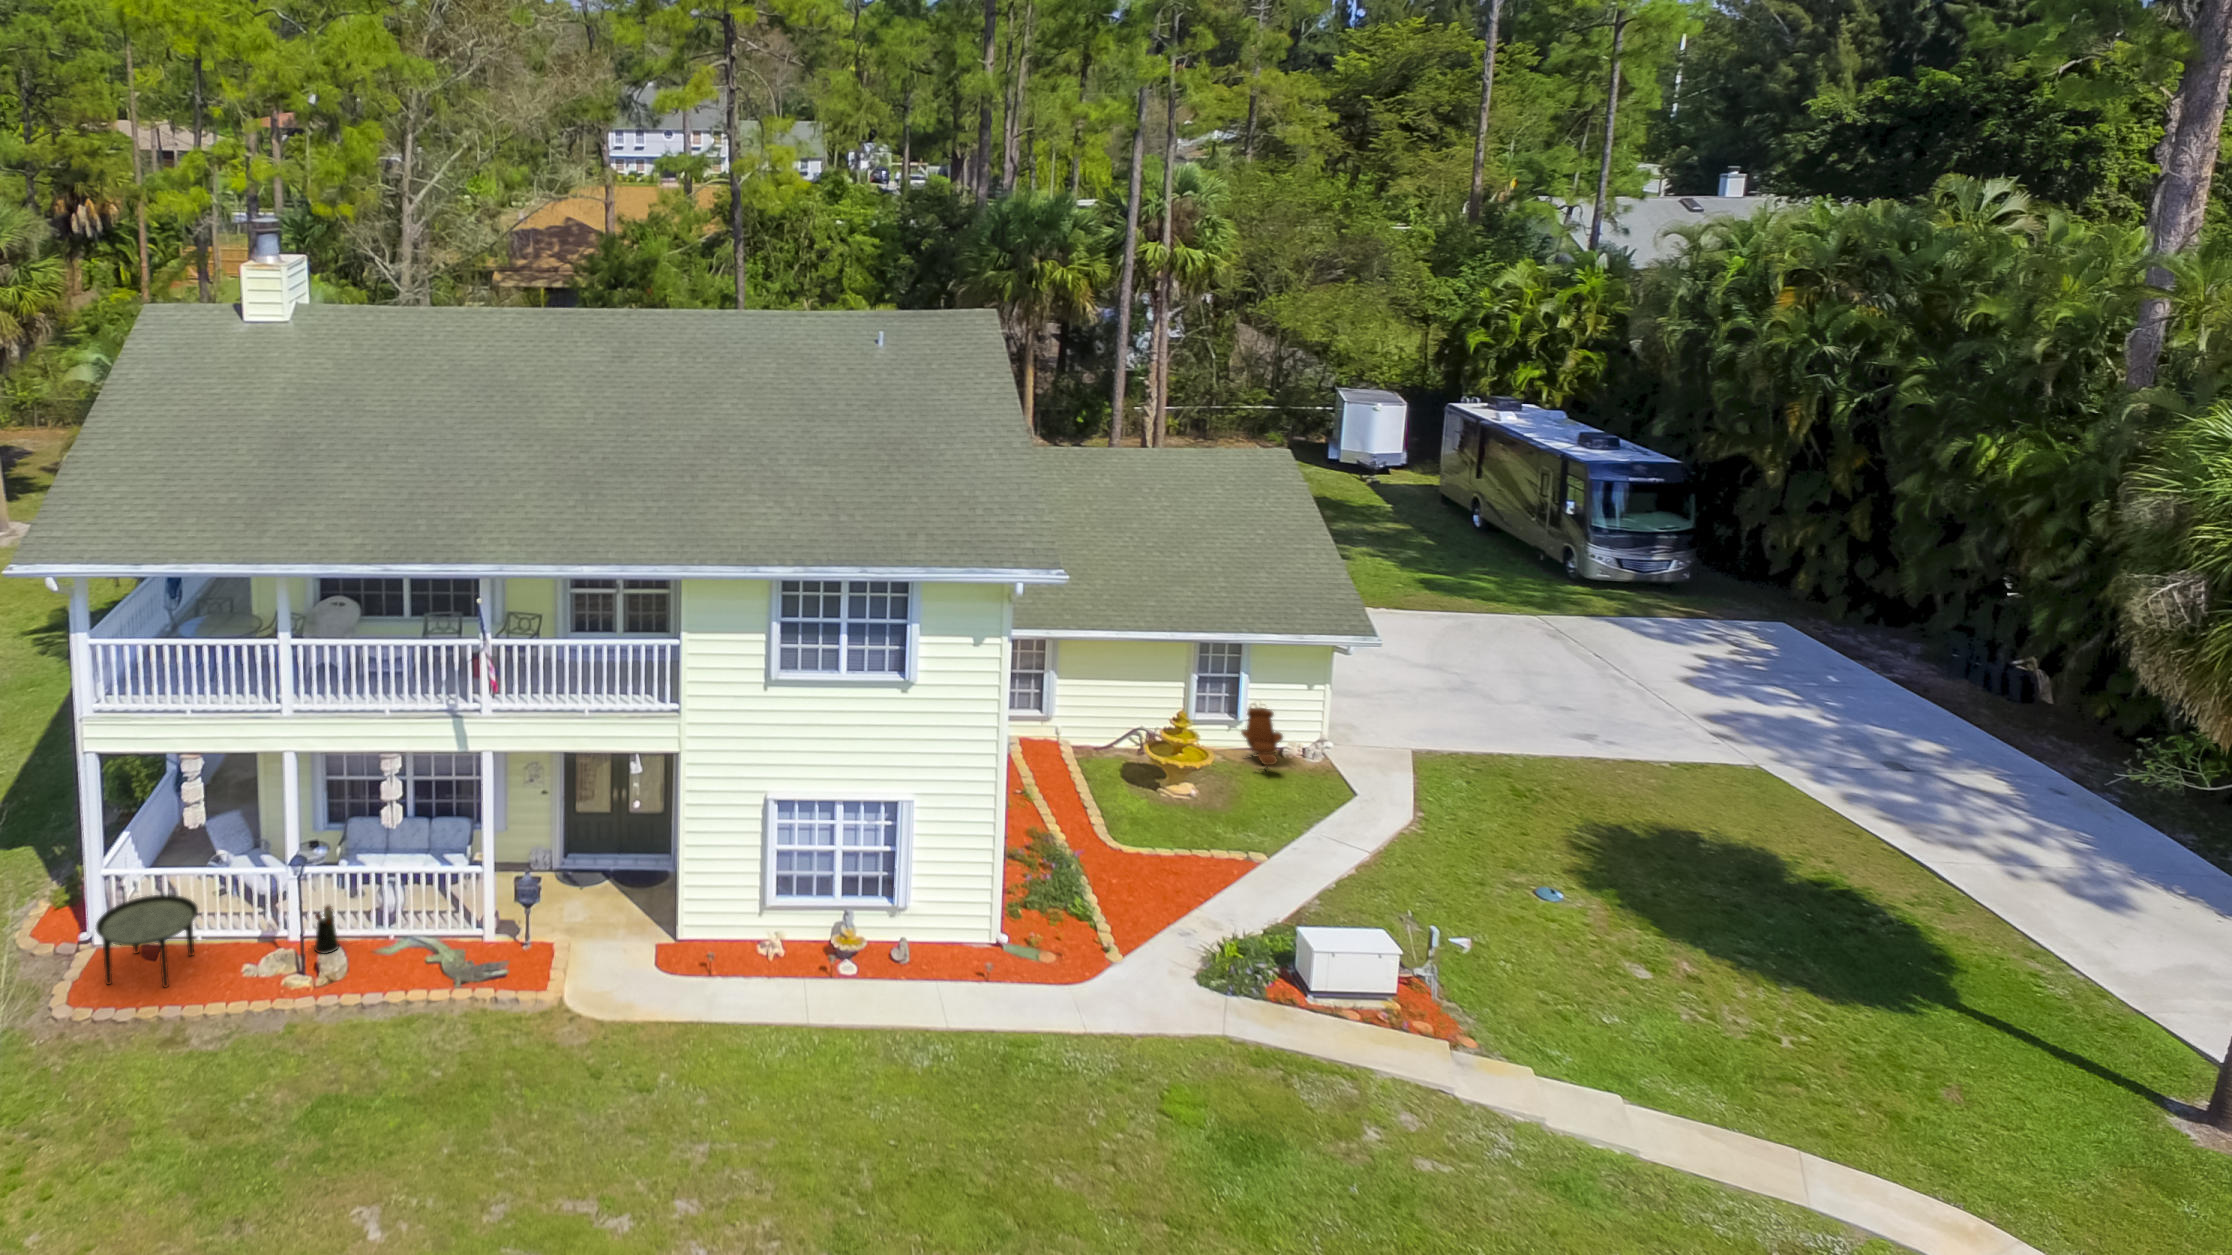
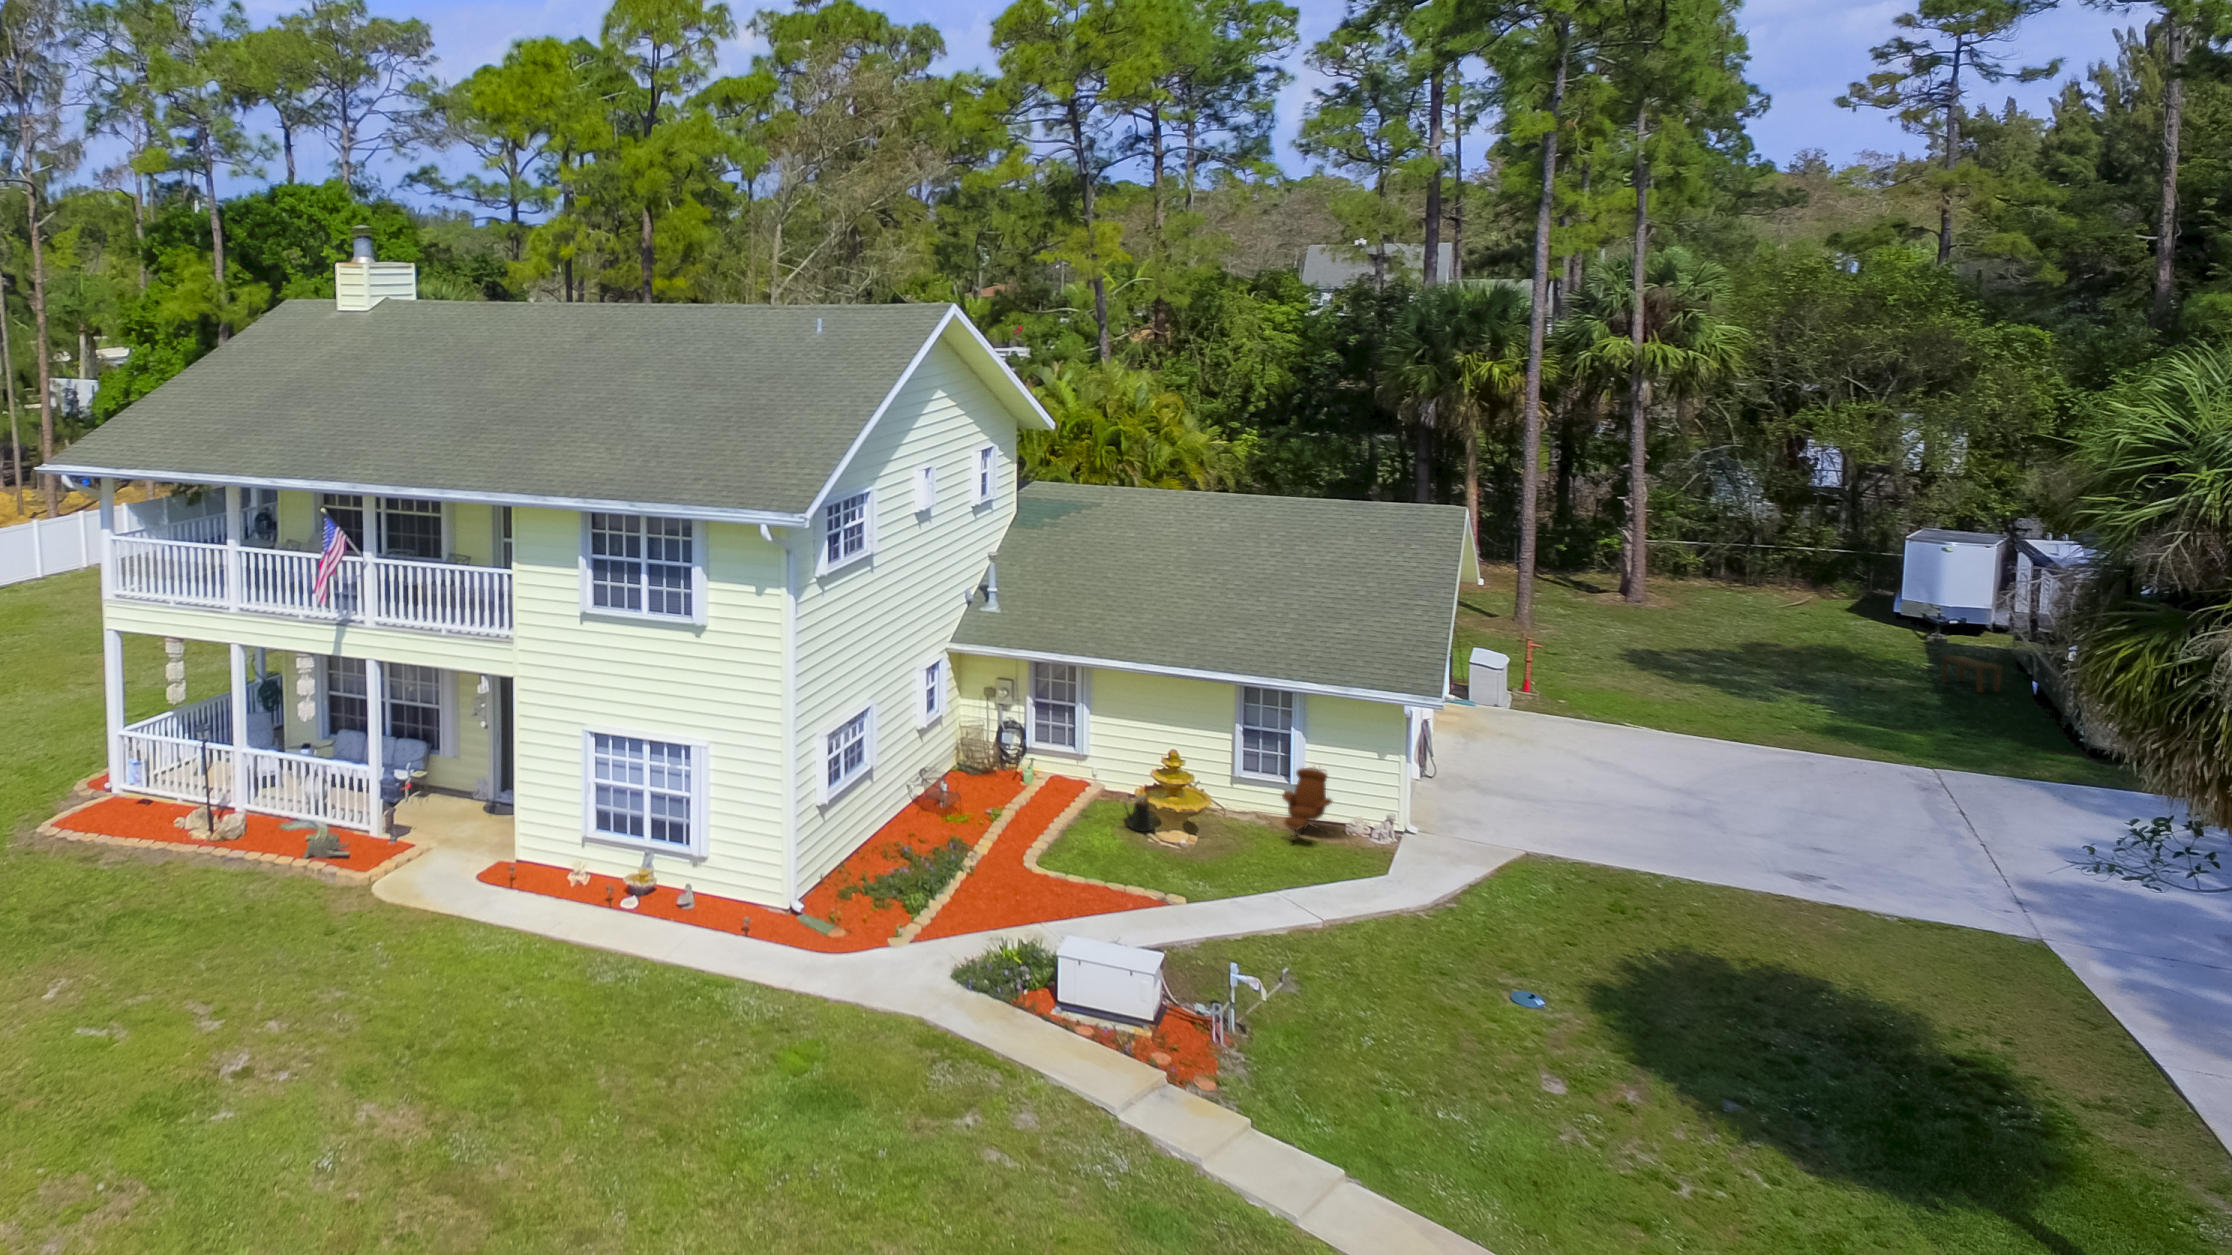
bench: none [1477,523,1521,552] -> present [1942,655,2002,693]
round table: present [96,895,198,987] -> none [85,758,170,825]
watering can: present [315,905,339,954] -> present [1125,794,1152,831]

